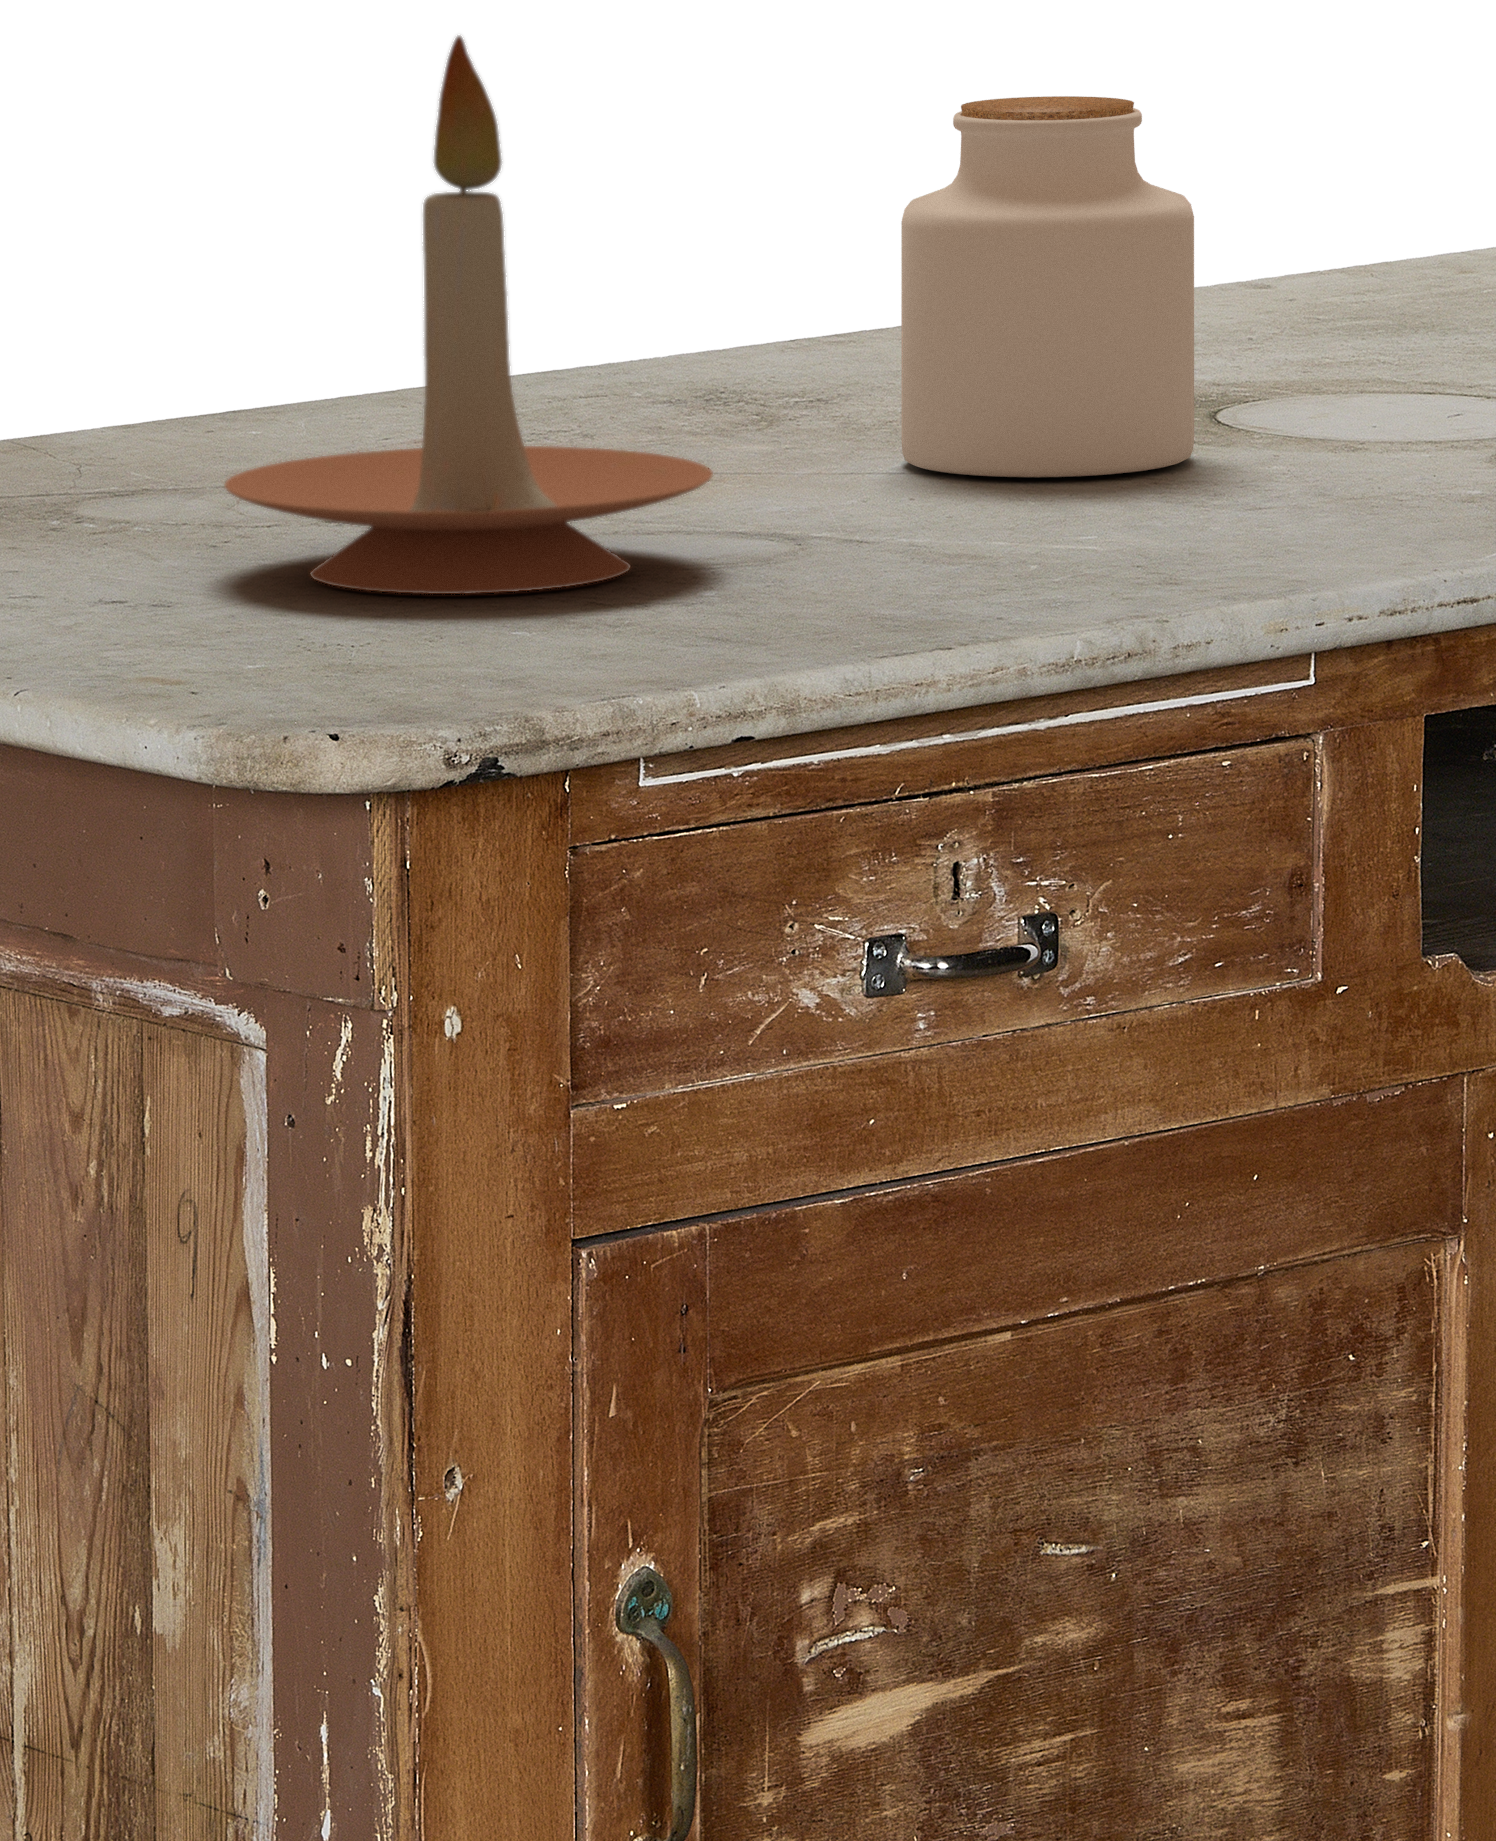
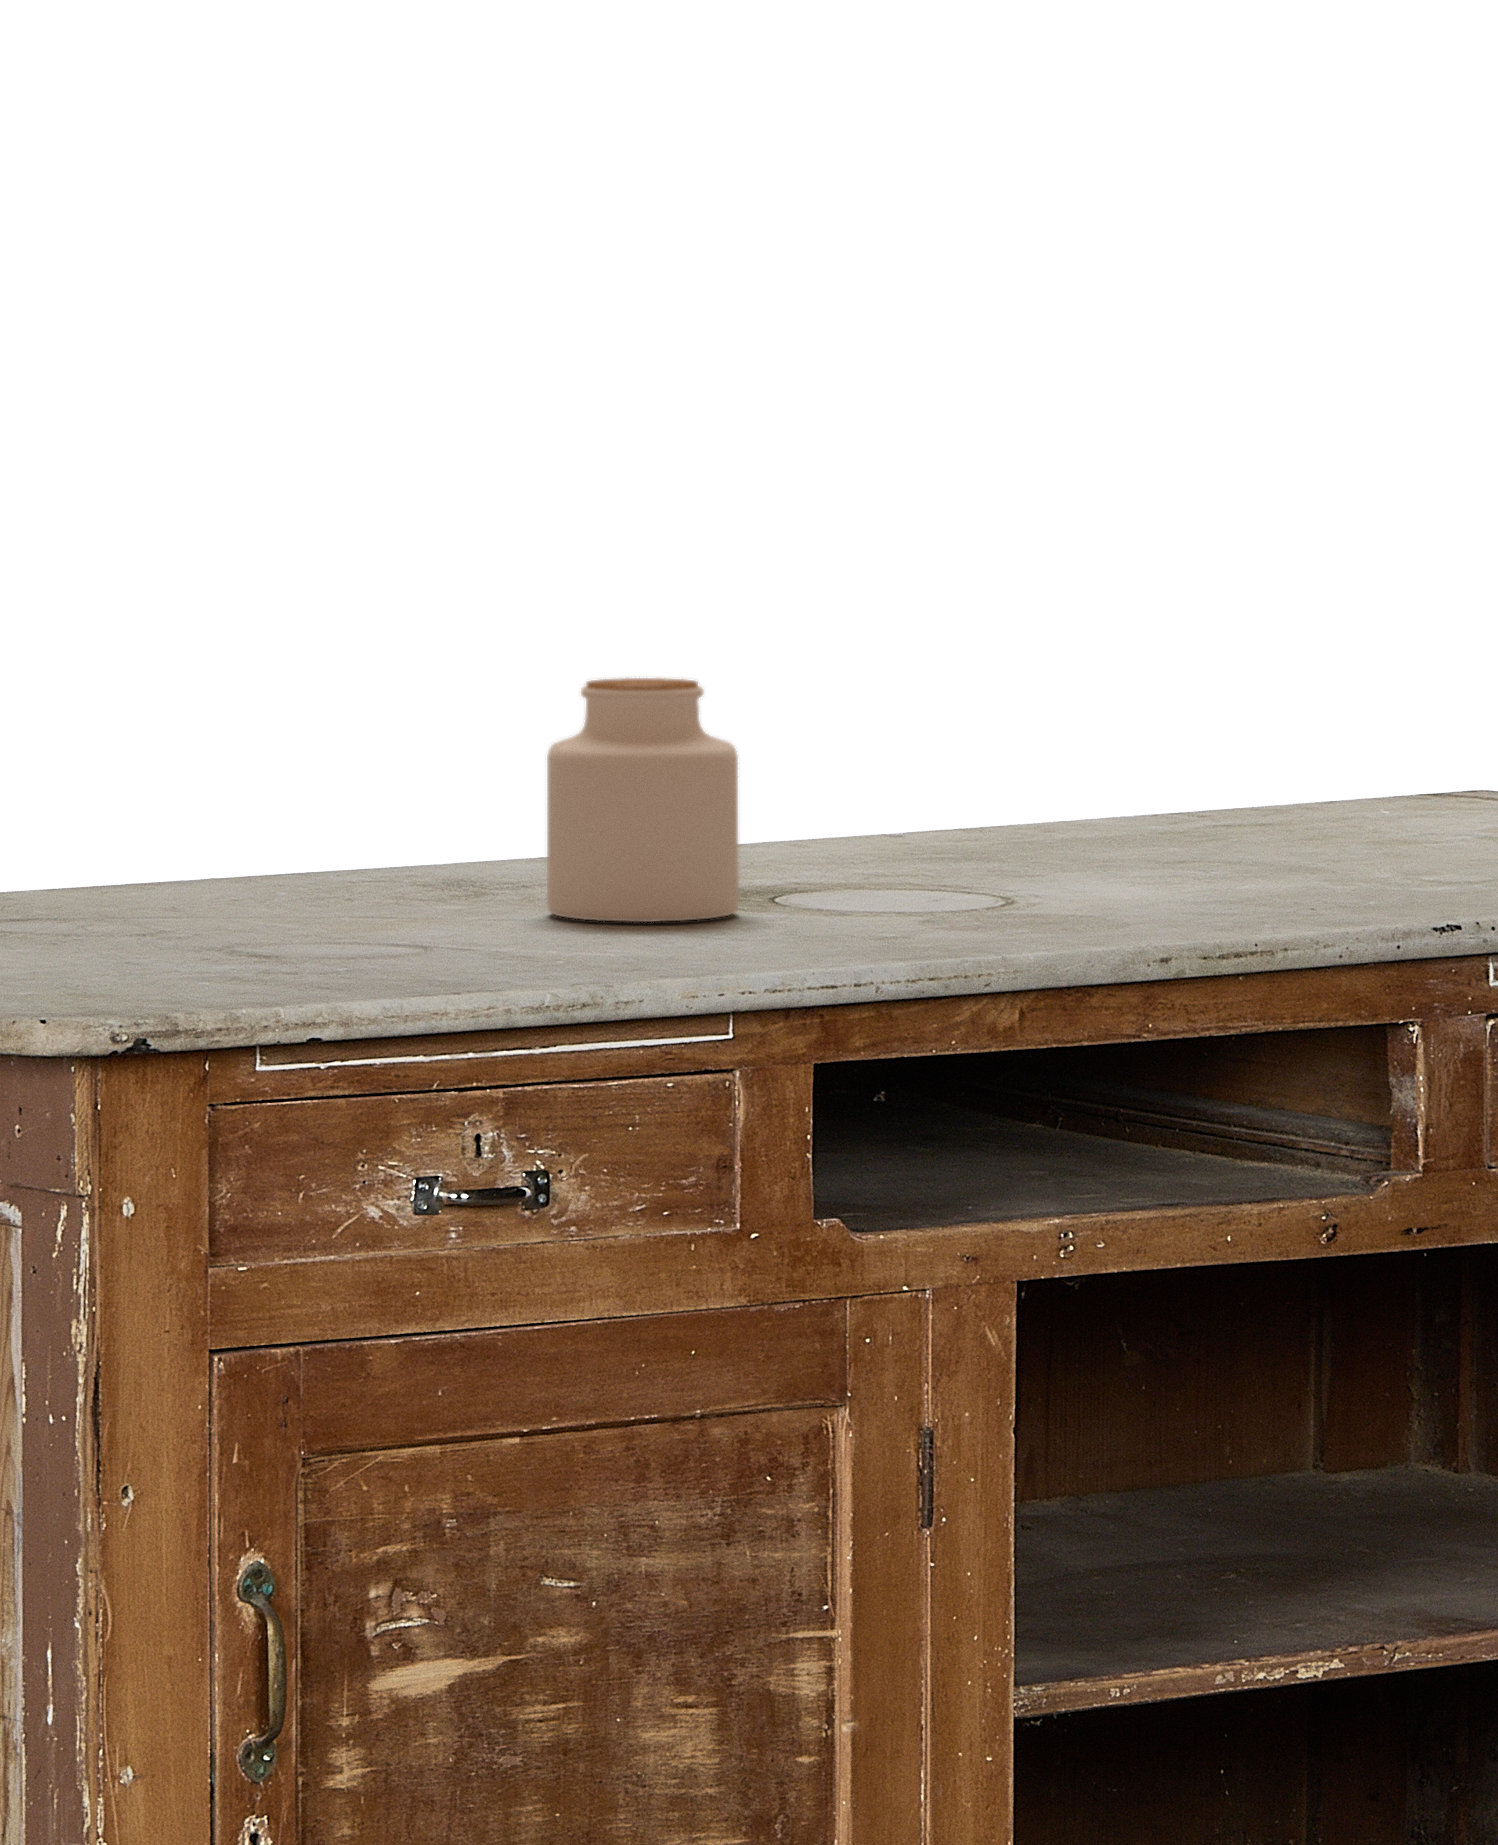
candle holder: present [225,36,713,594] -> none [55,619,366,966]

